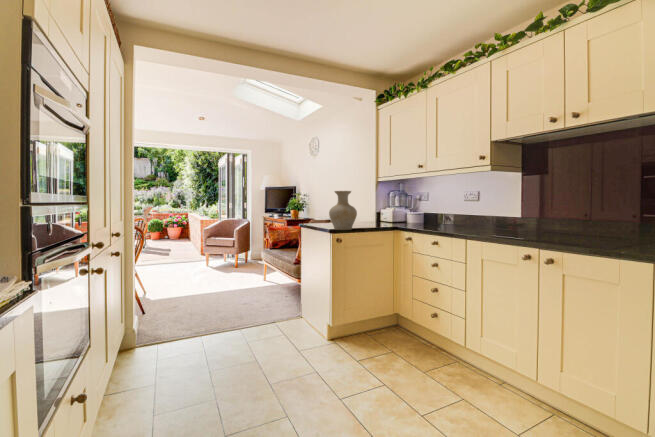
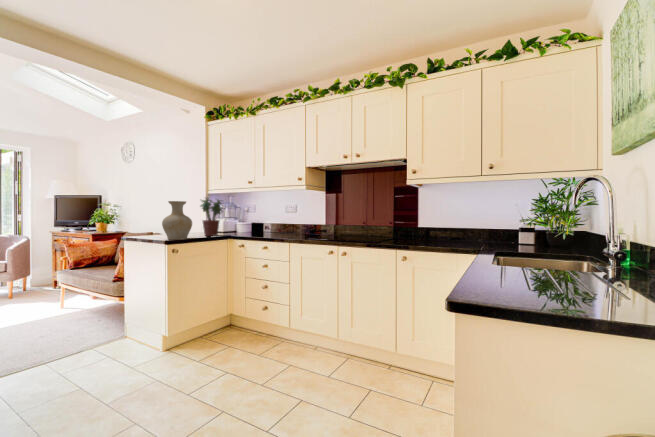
potted plant: none [367,185,392,227] -> present [201,197,223,236]

